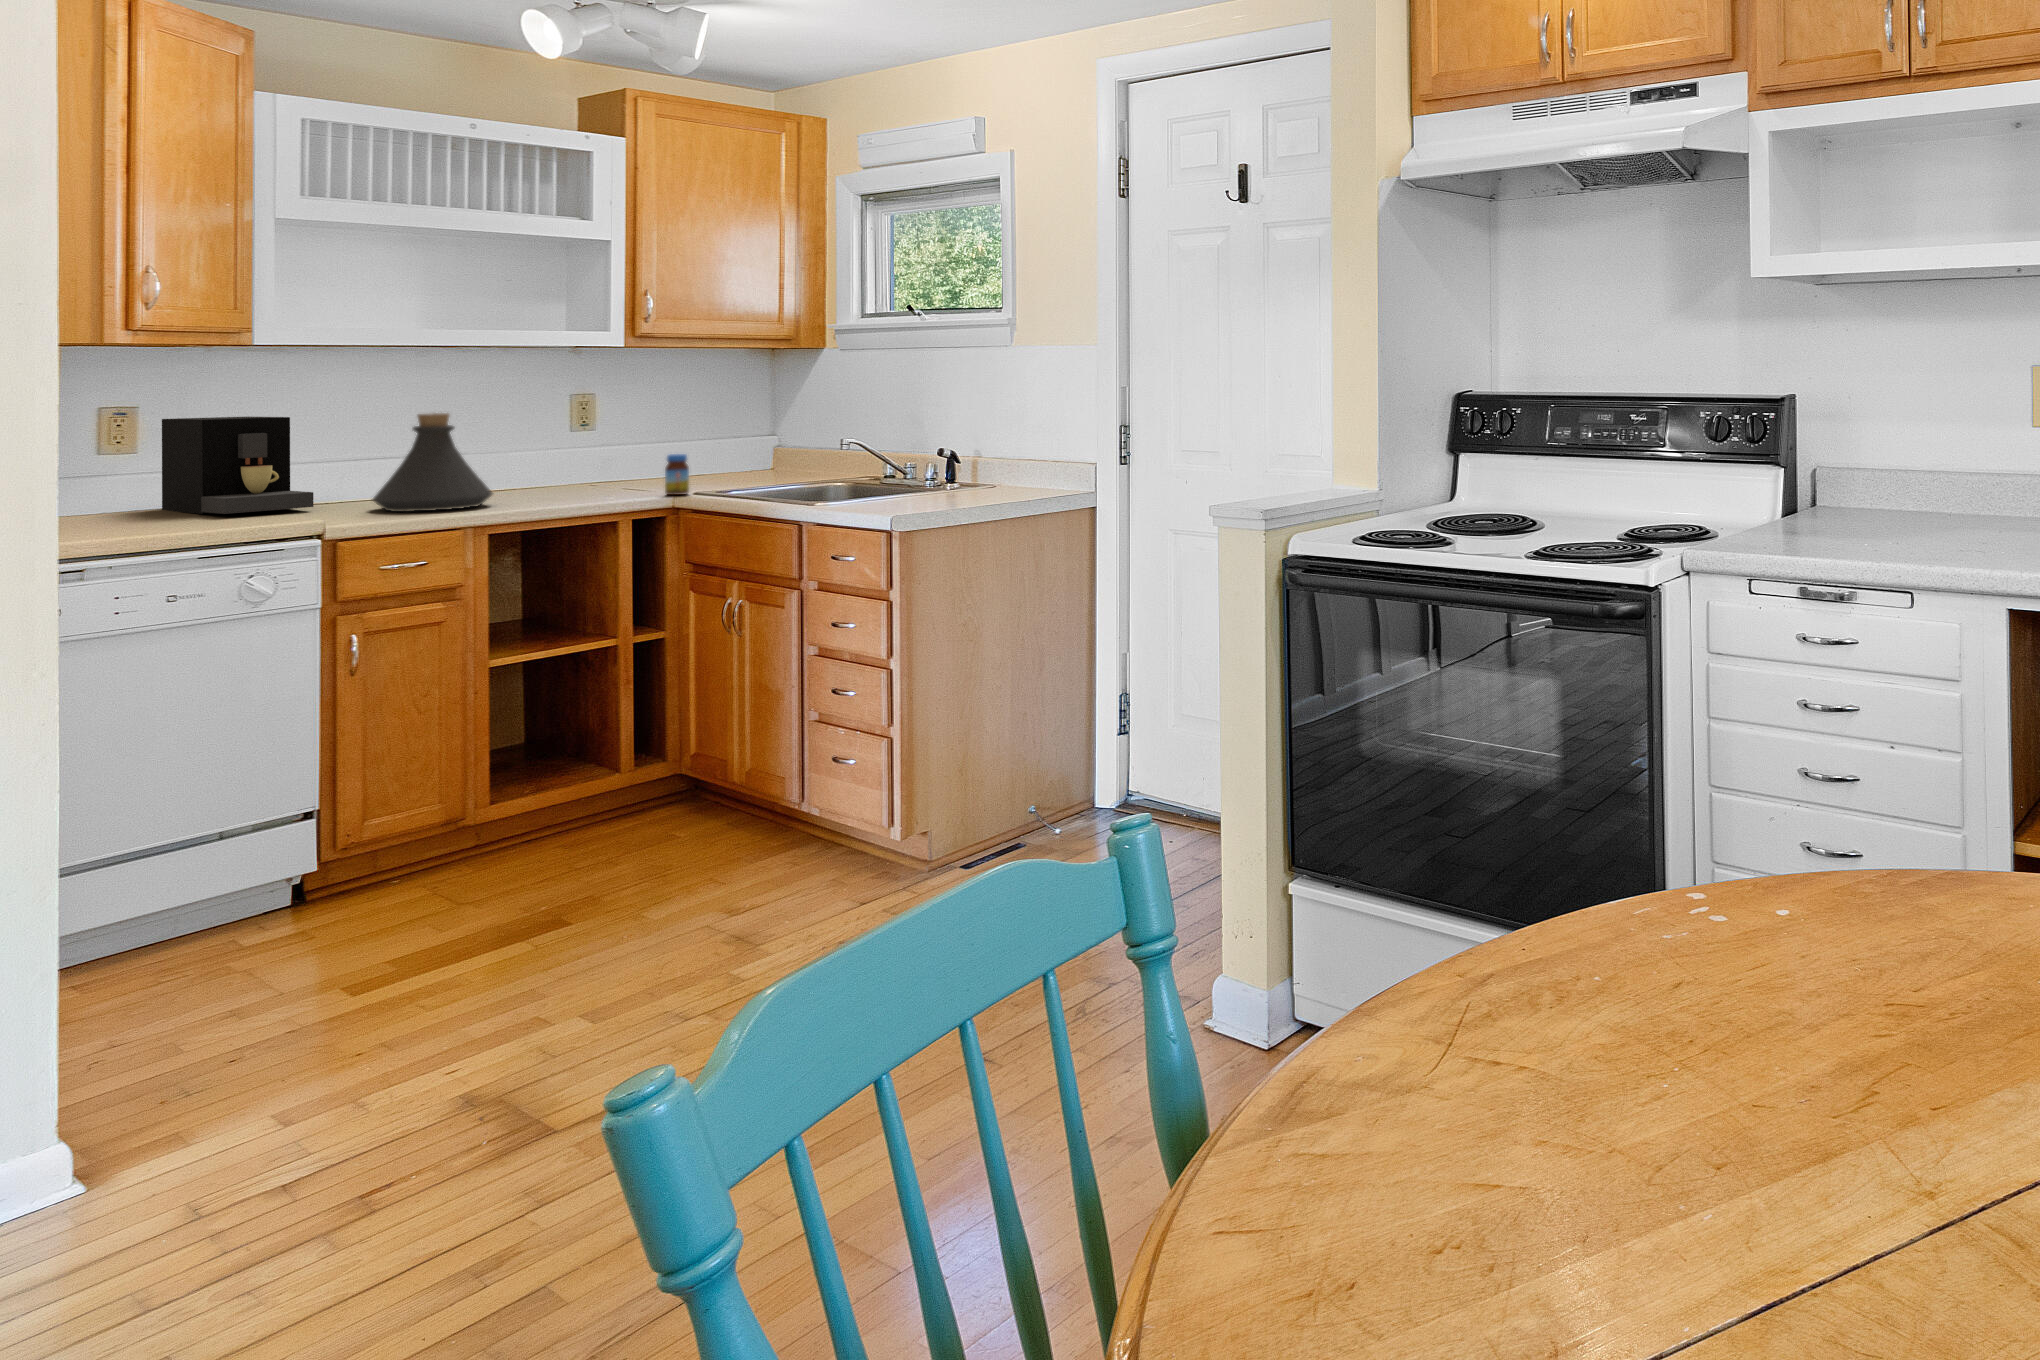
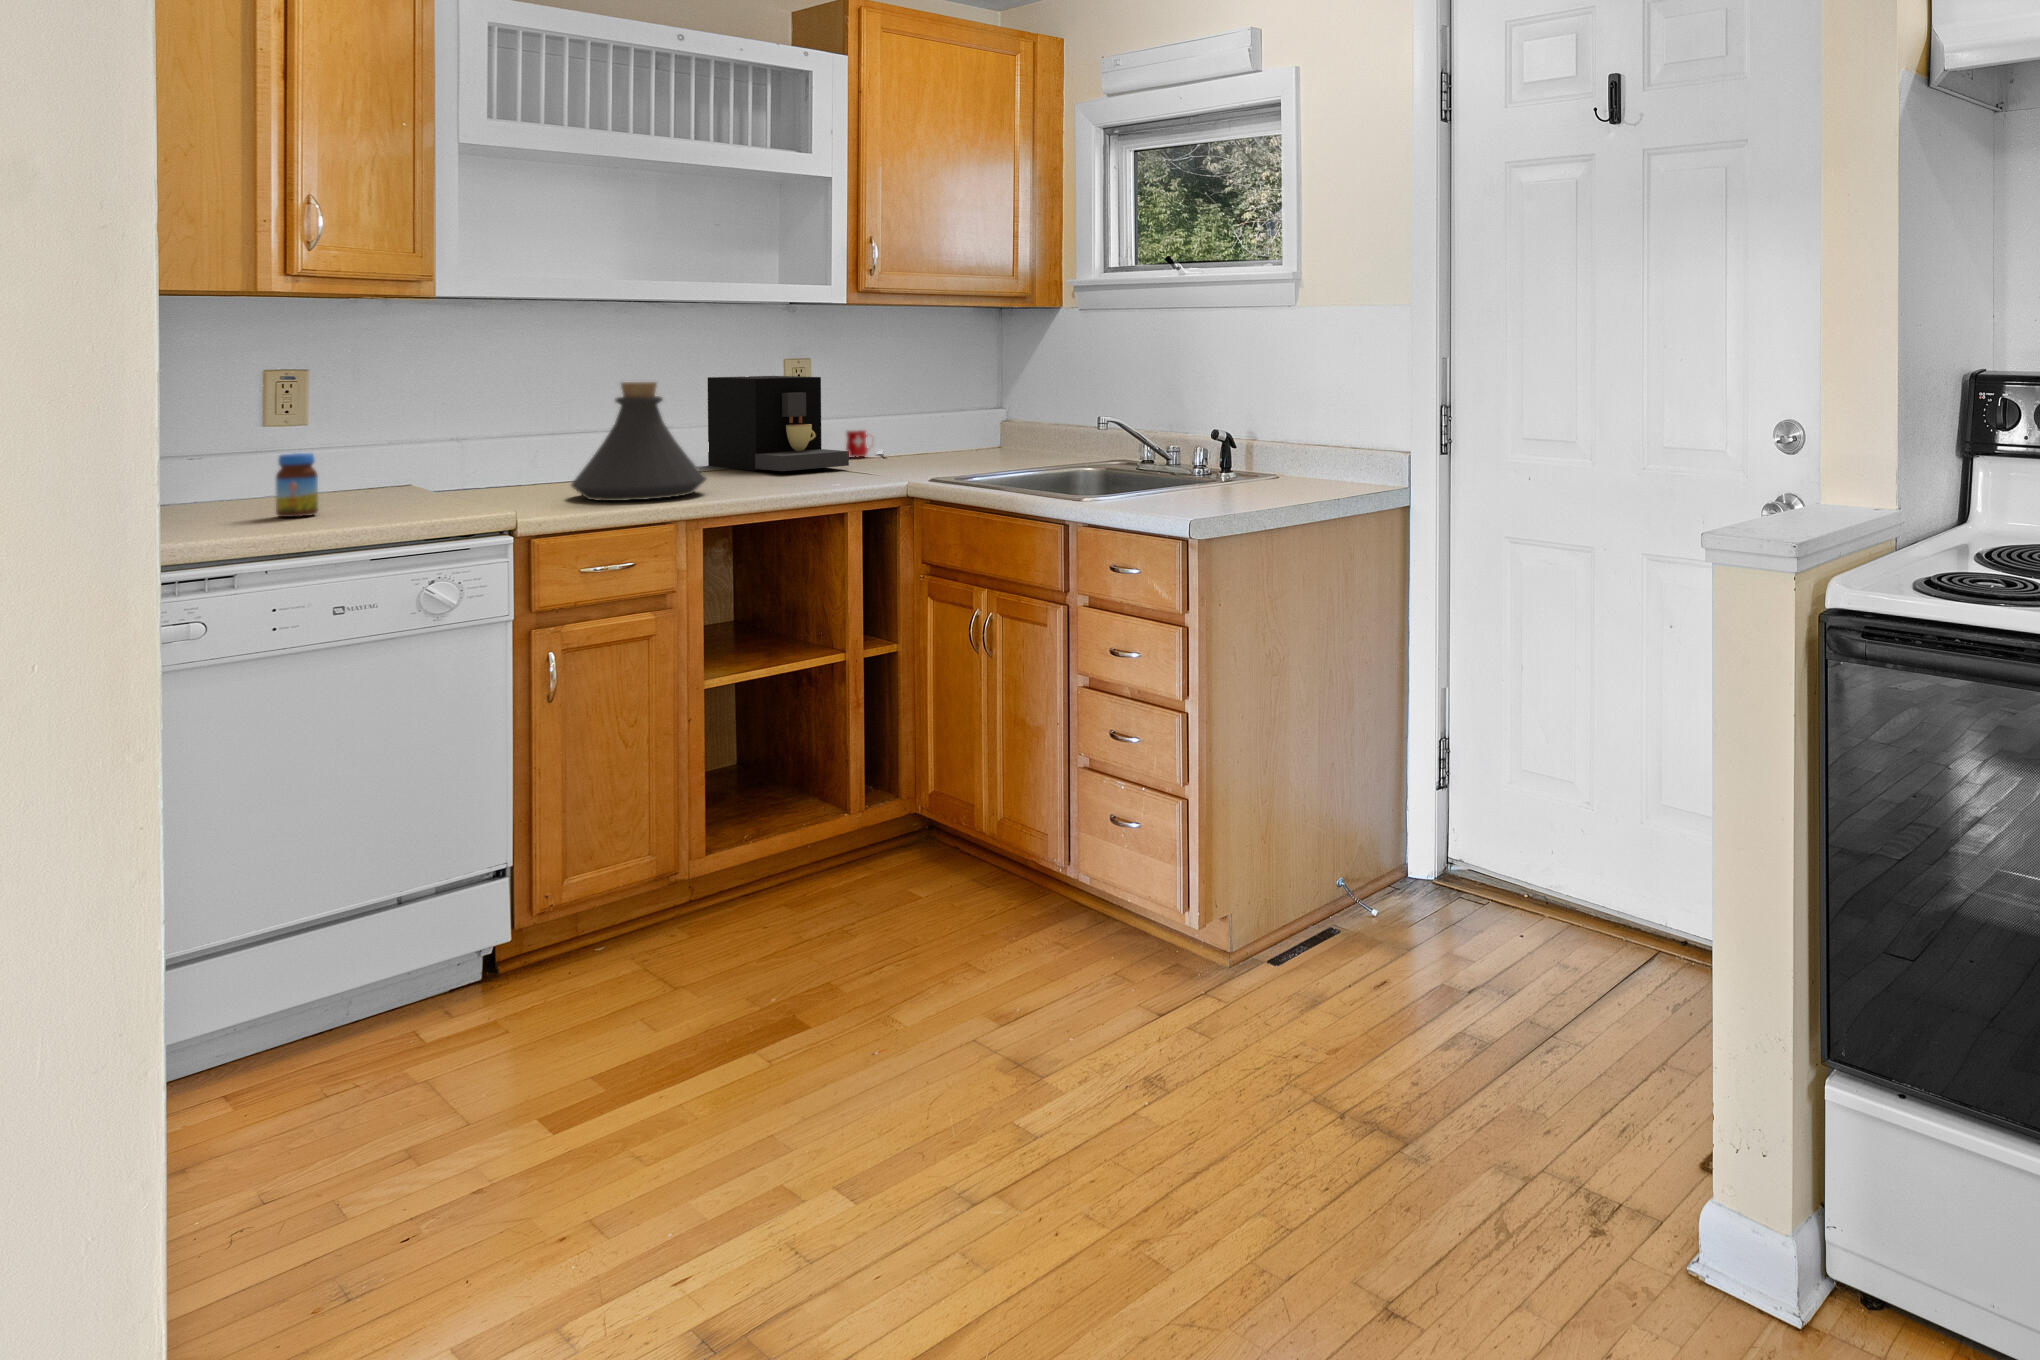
coffee maker: present [162,416,314,514] -> present [708,376,849,471]
mug: none [628,454,667,478] -> present [846,430,883,458]
jar: present [665,454,689,495] -> present [276,453,318,517]

